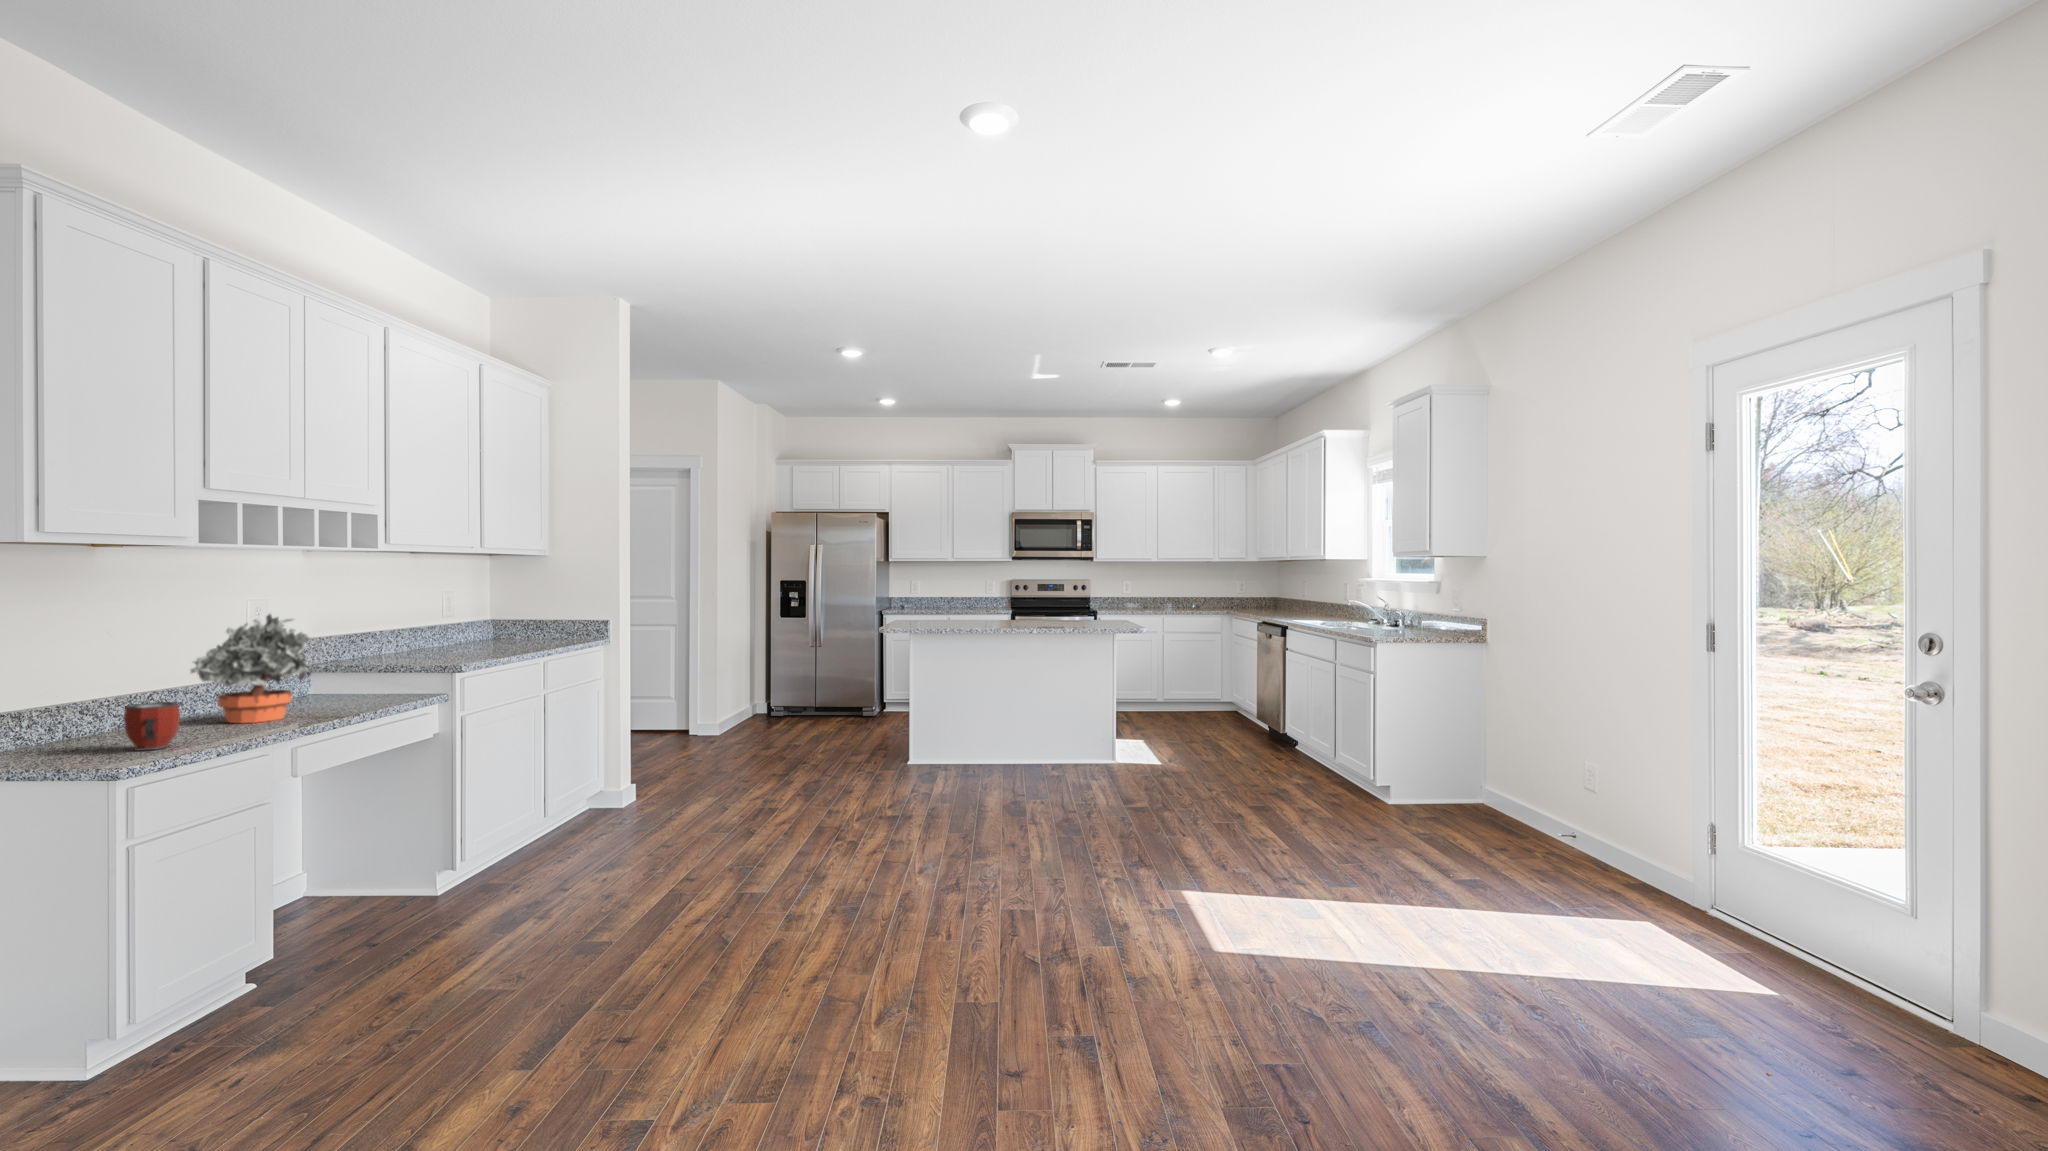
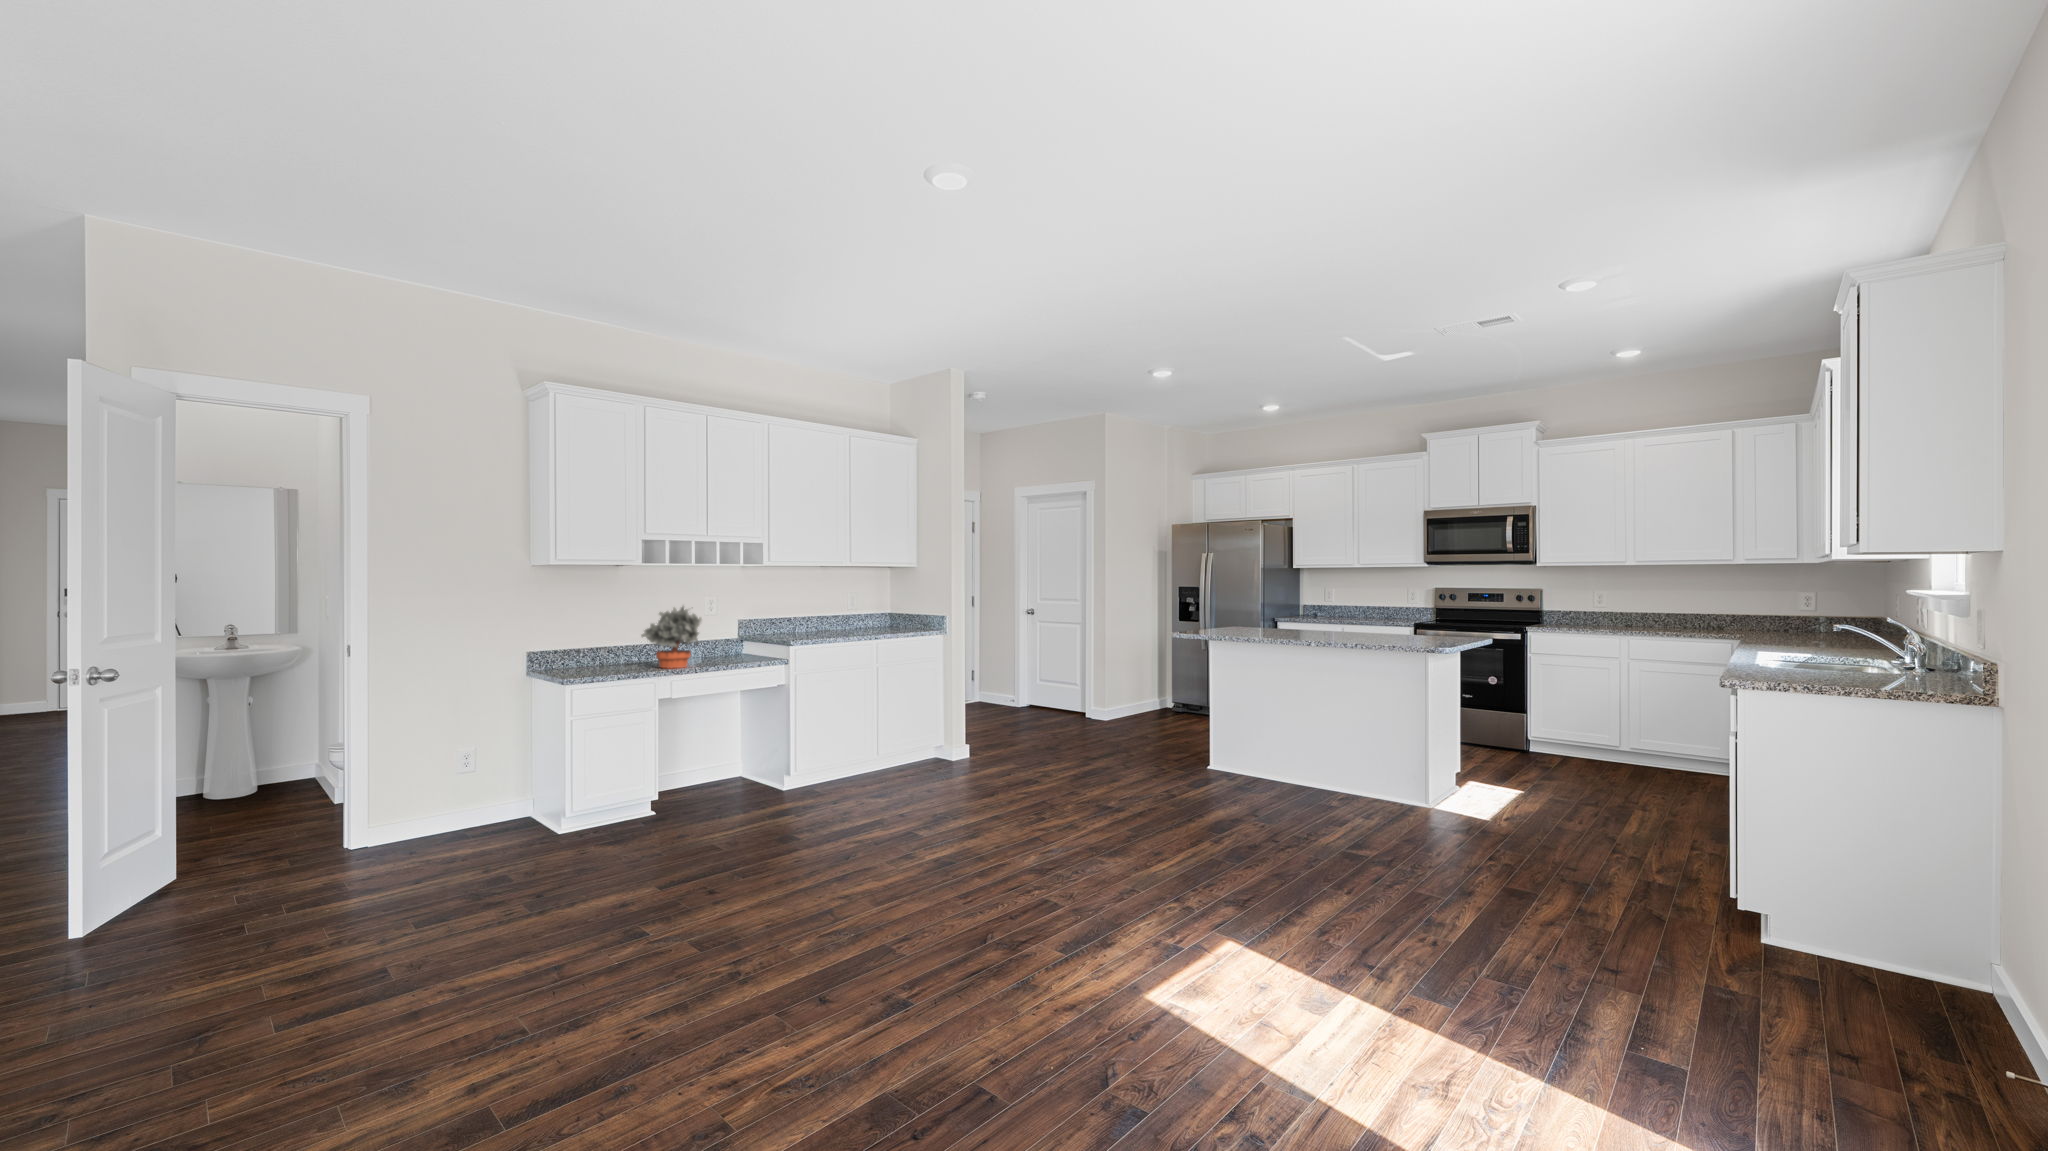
mug: present [124,702,180,751] -> none [583,651,607,677]

